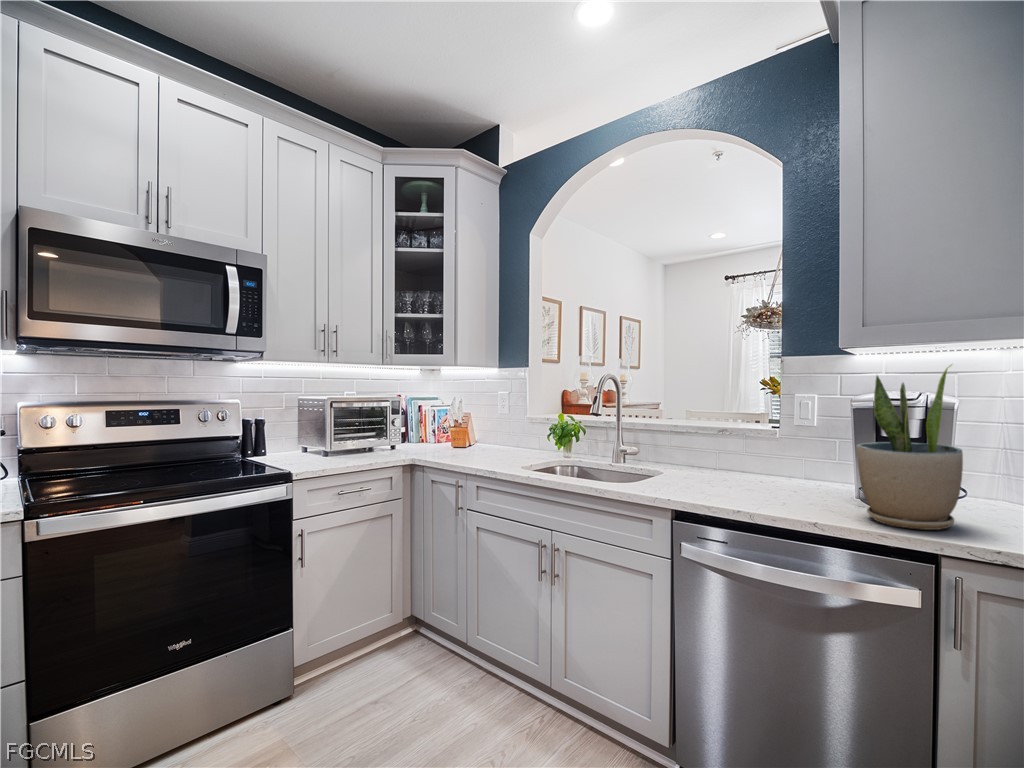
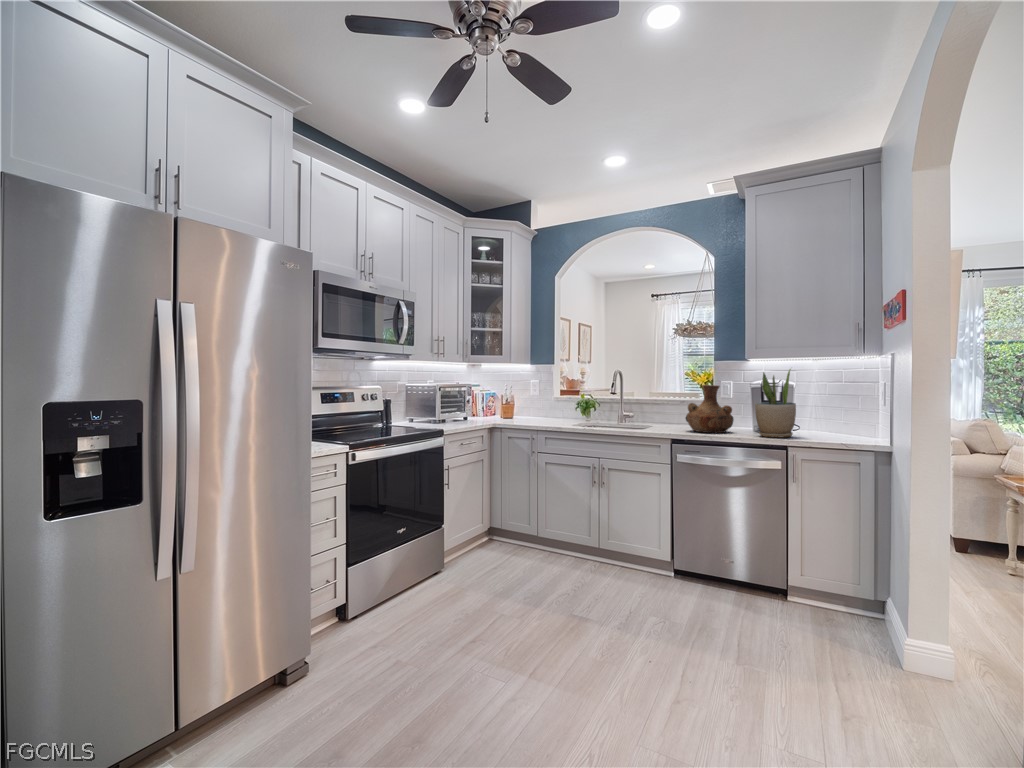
vase: none [712,401,810,501] -> present [686,385,734,433]

